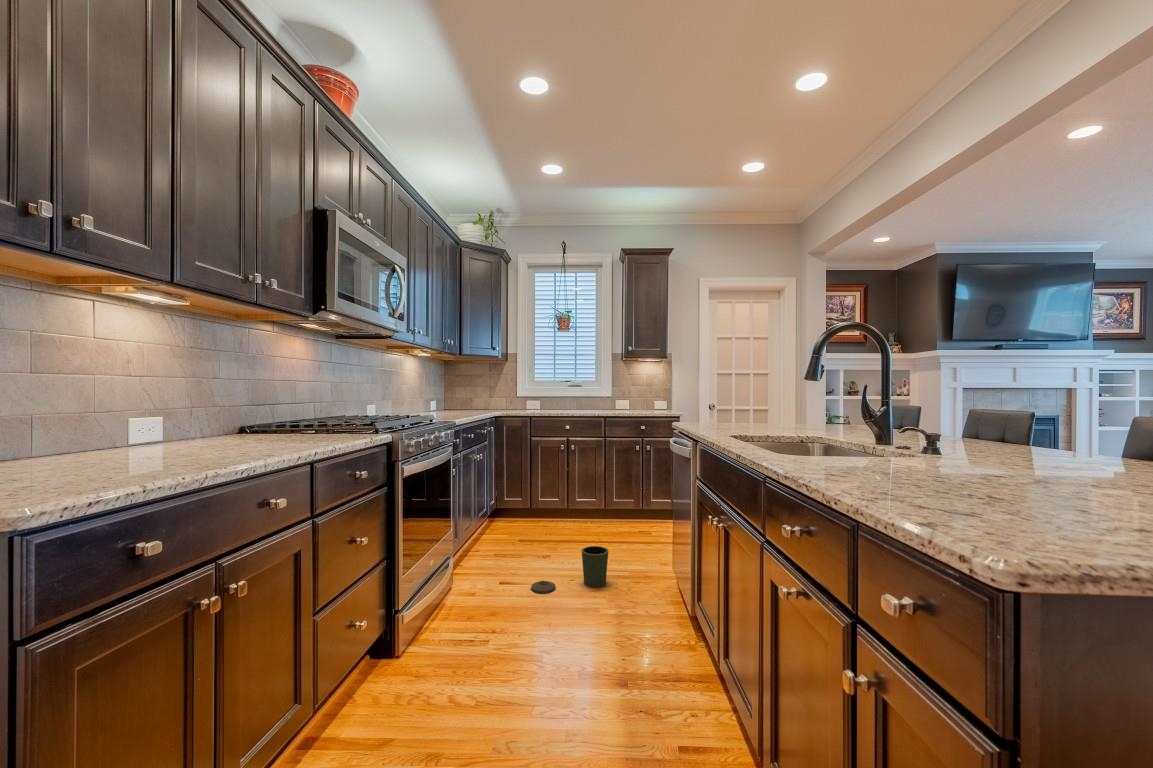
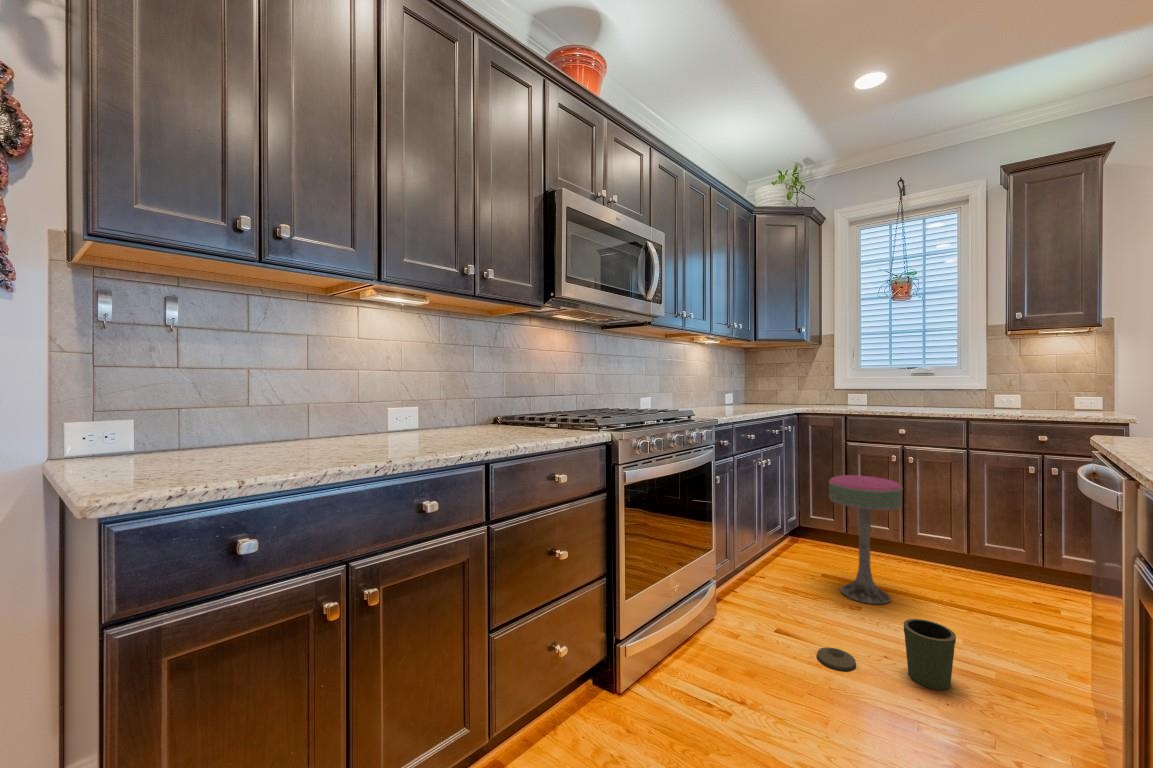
bar stool: none [527,460,573,551] -> present [829,475,902,604]

